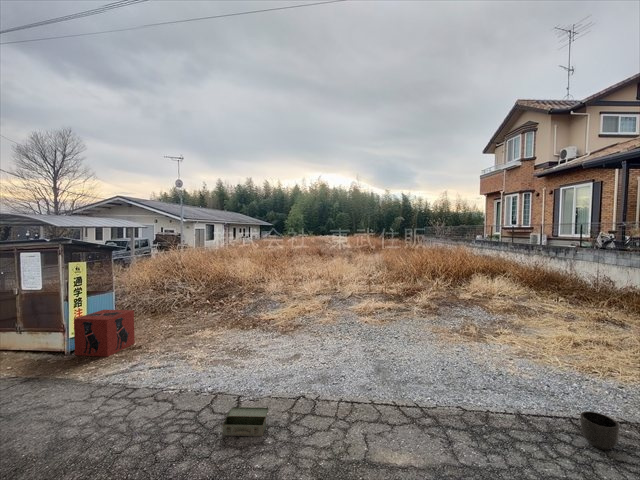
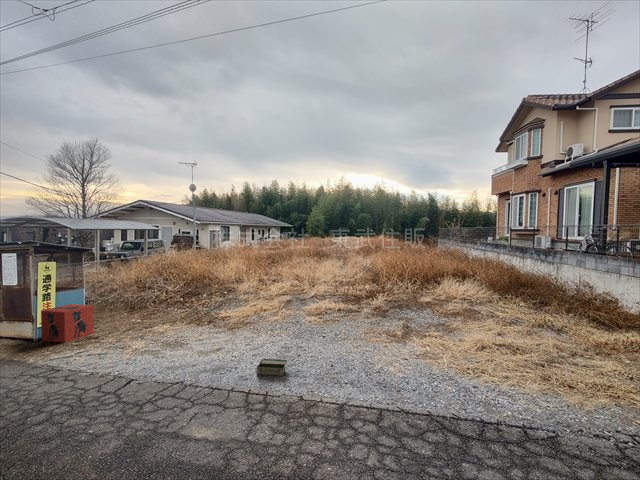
toolbox: present [223,407,269,436] -> present [257,359,287,375]
planter: present [581,411,619,450] -> none [372,398,397,430]

